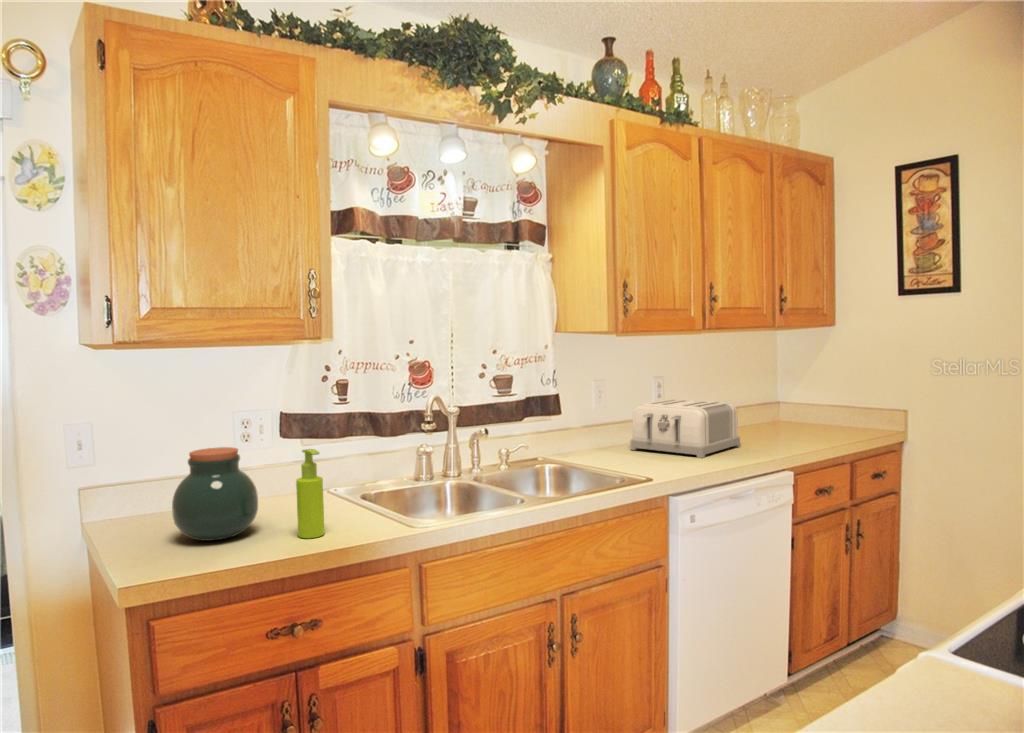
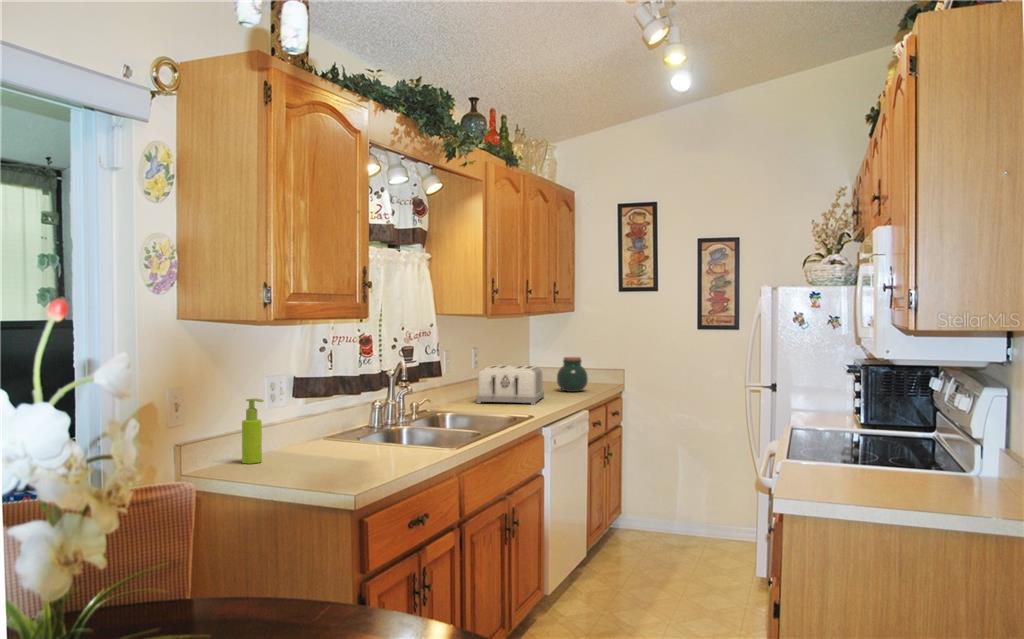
jar: present [172,447,258,541] -> present [557,357,588,392]
soap dispenser: present [296,449,324,538] -> present [242,398,264,464]

